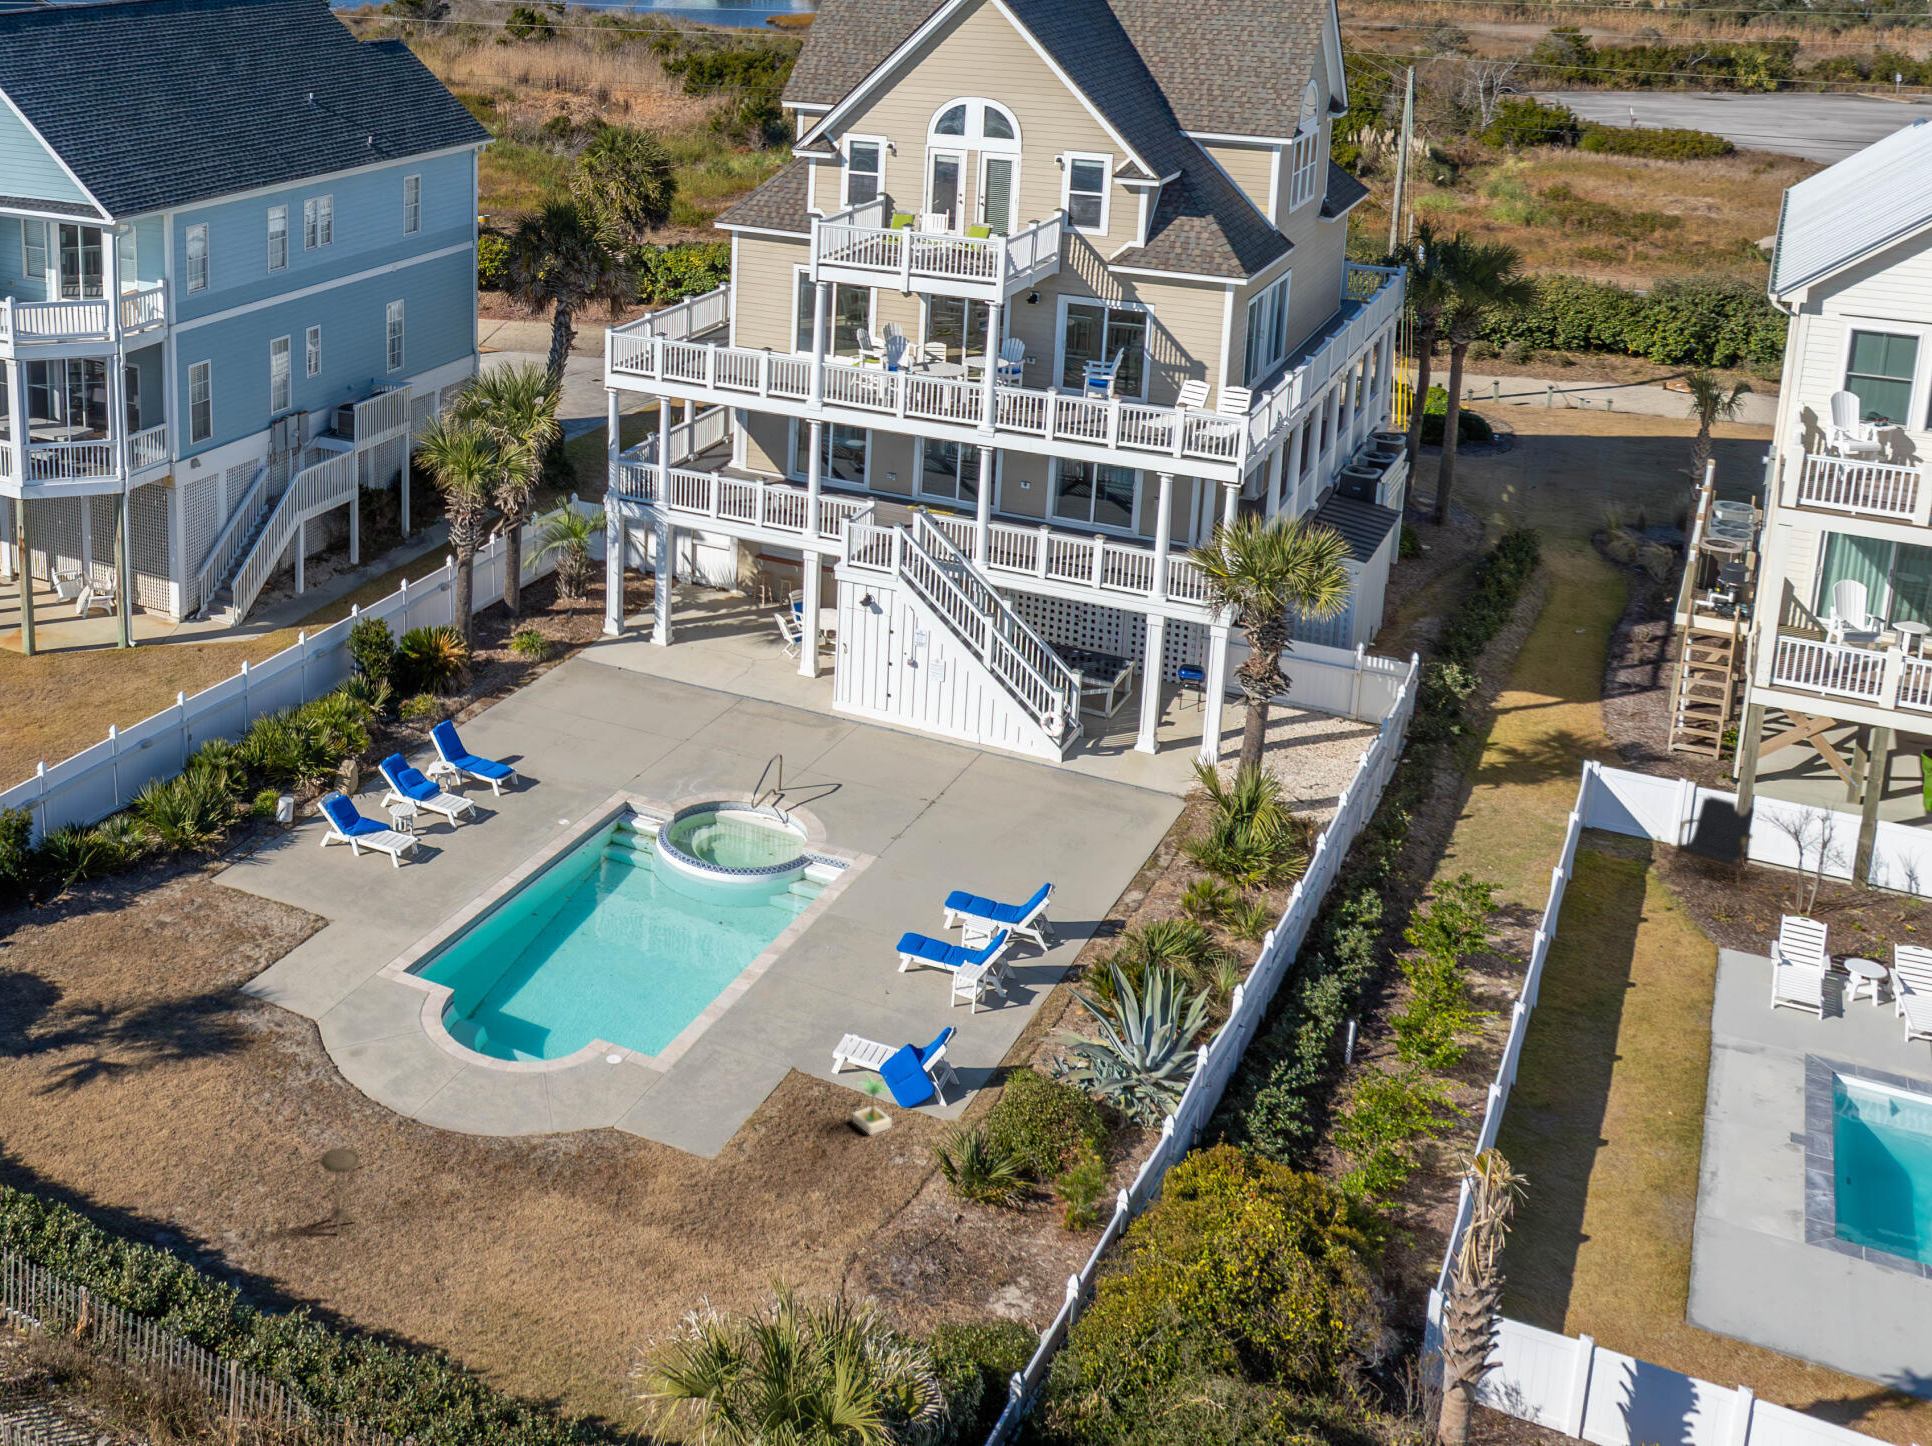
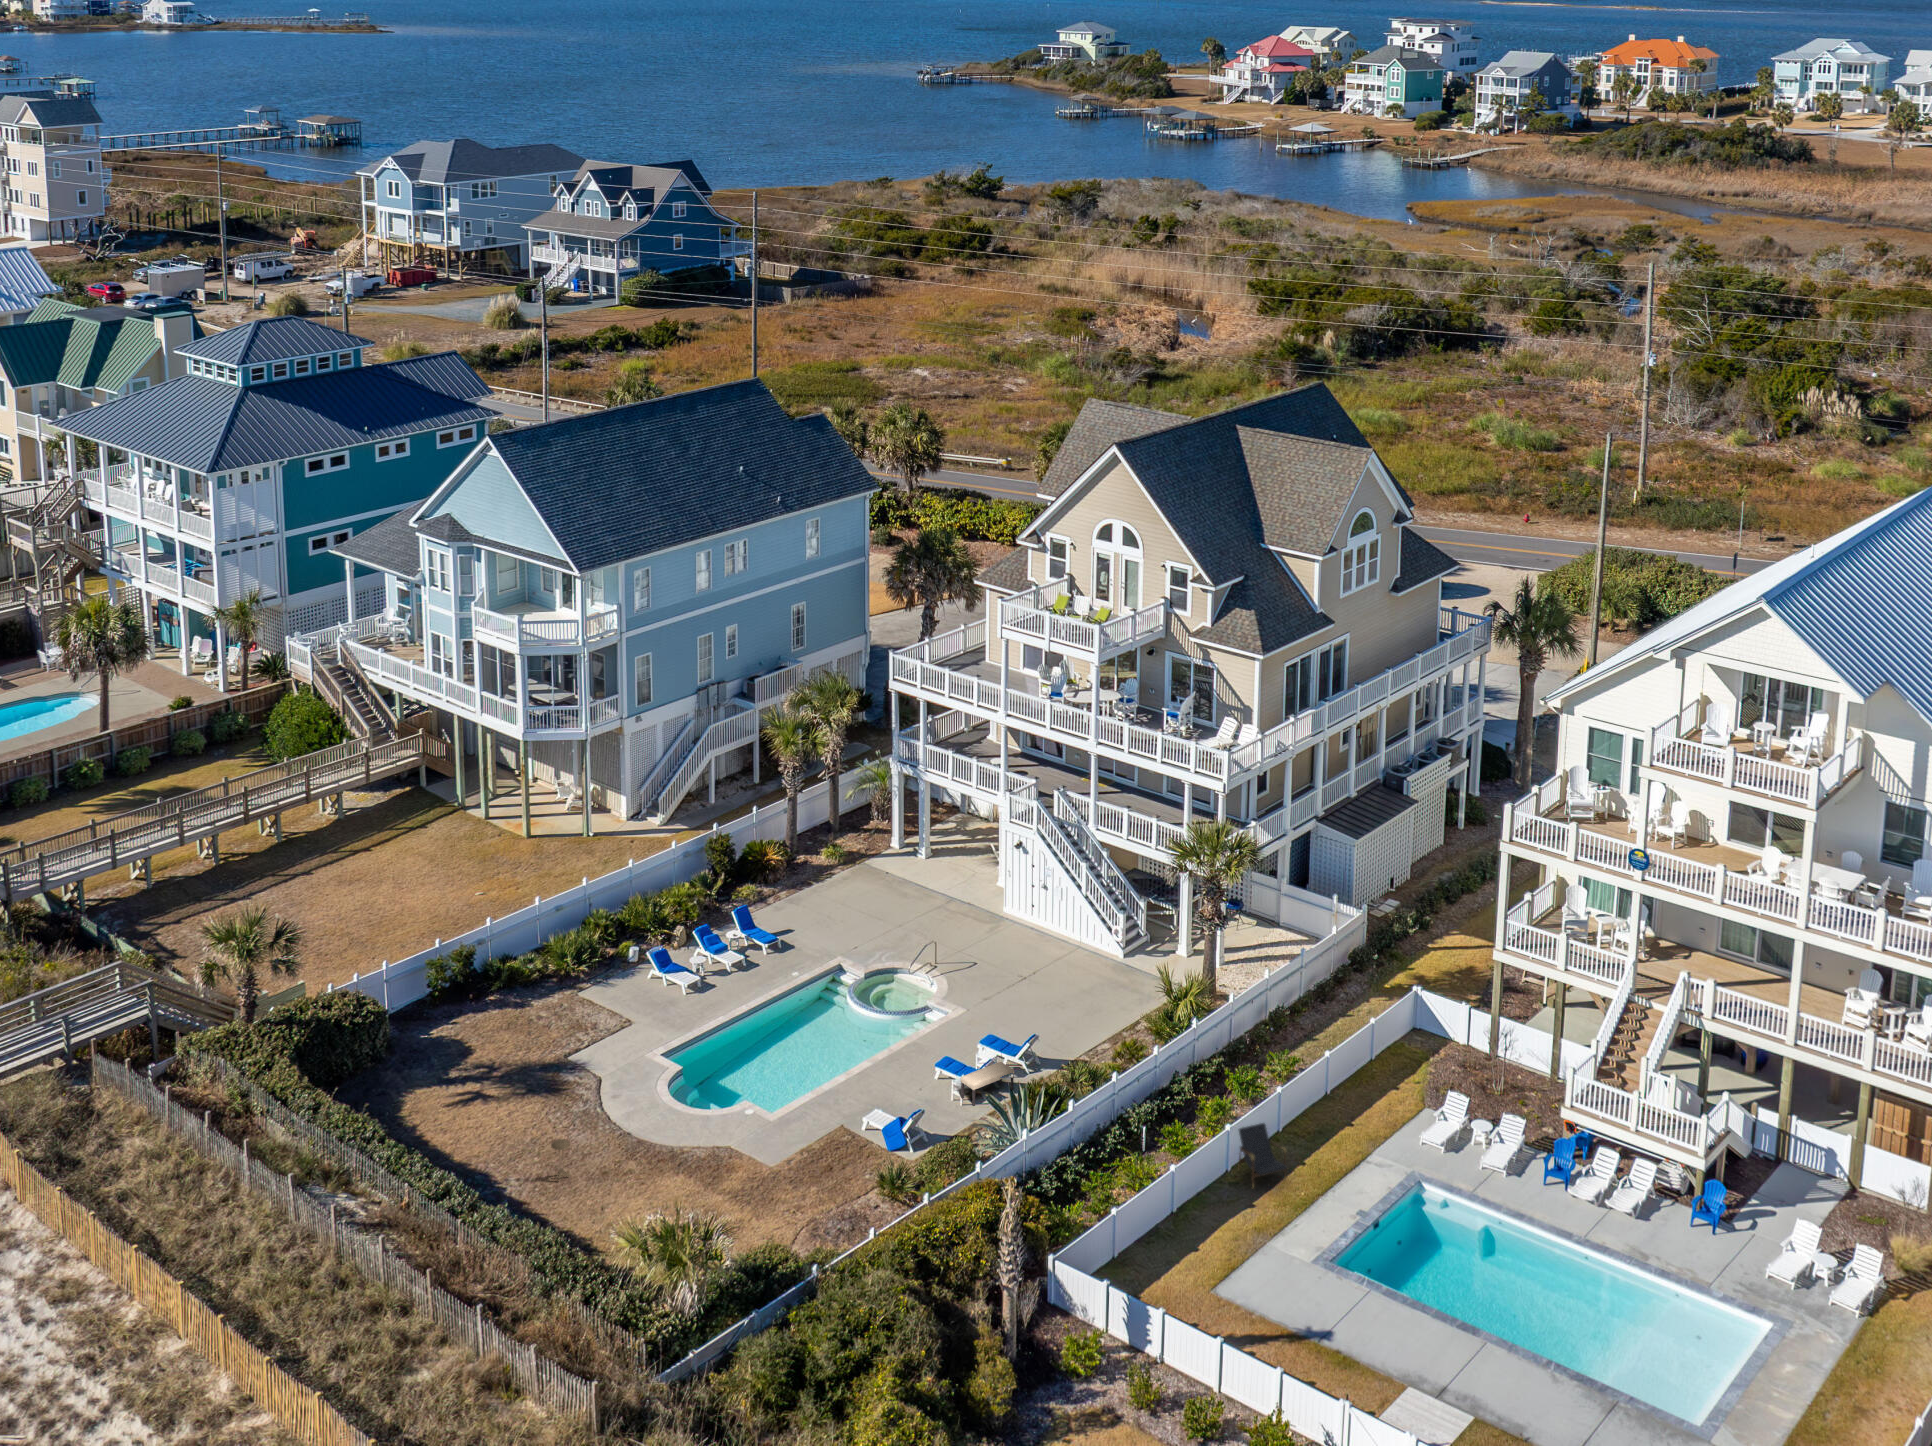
lounge chair: present [1675,795,1754,885] -> present [1238,1123,1287,1186]
bench: none [972,932,1051,1011] -> present [960,1062,1014,1106]
potted plant: present [853,1078,892,1135] -> none [847,1127,870,1162]

